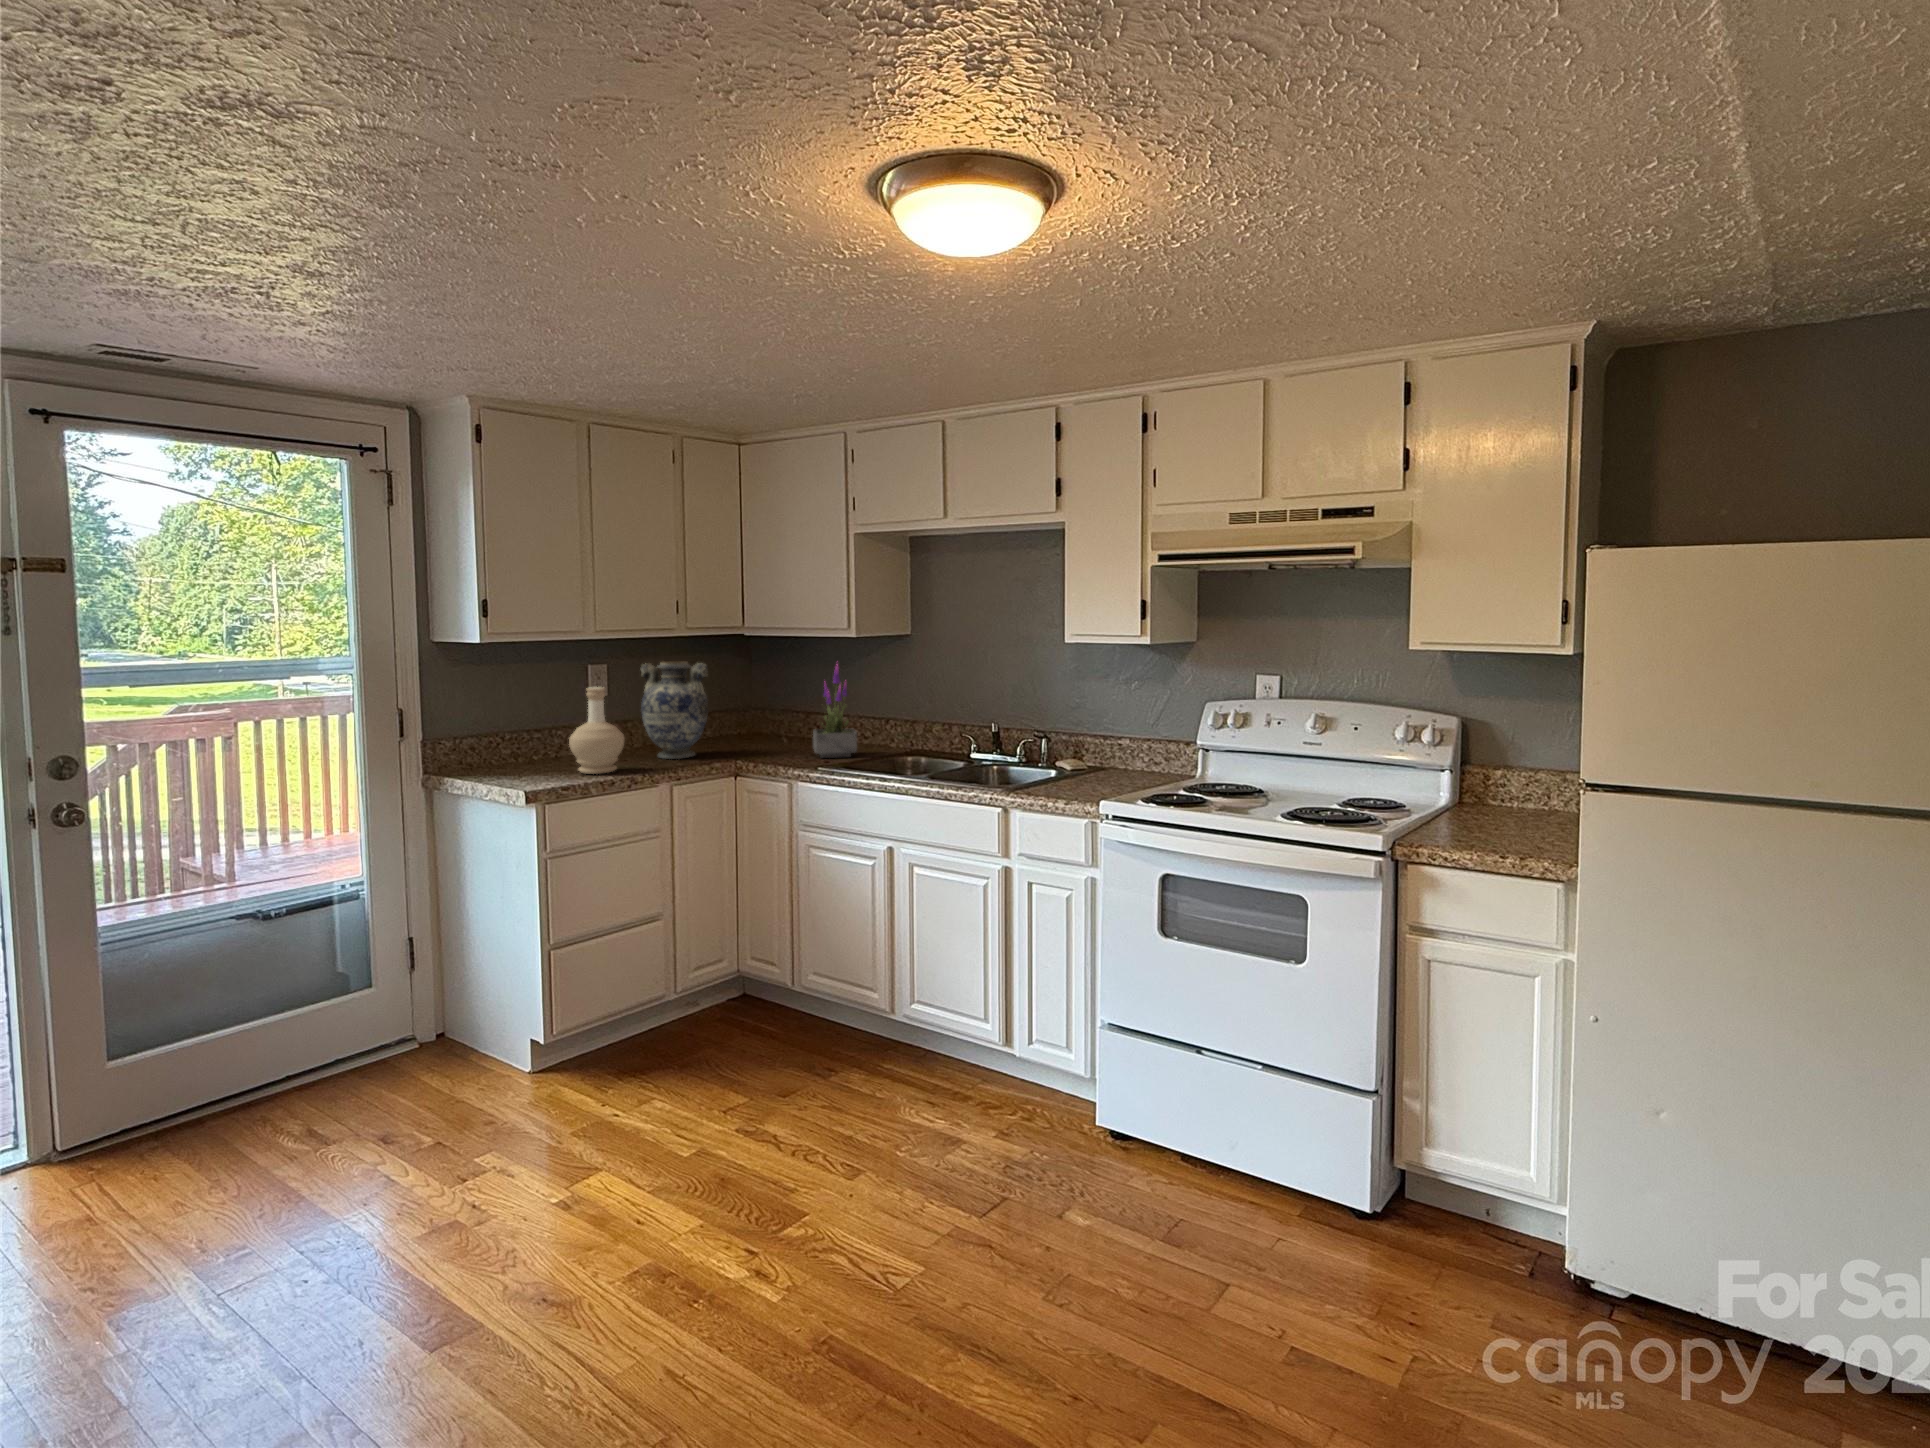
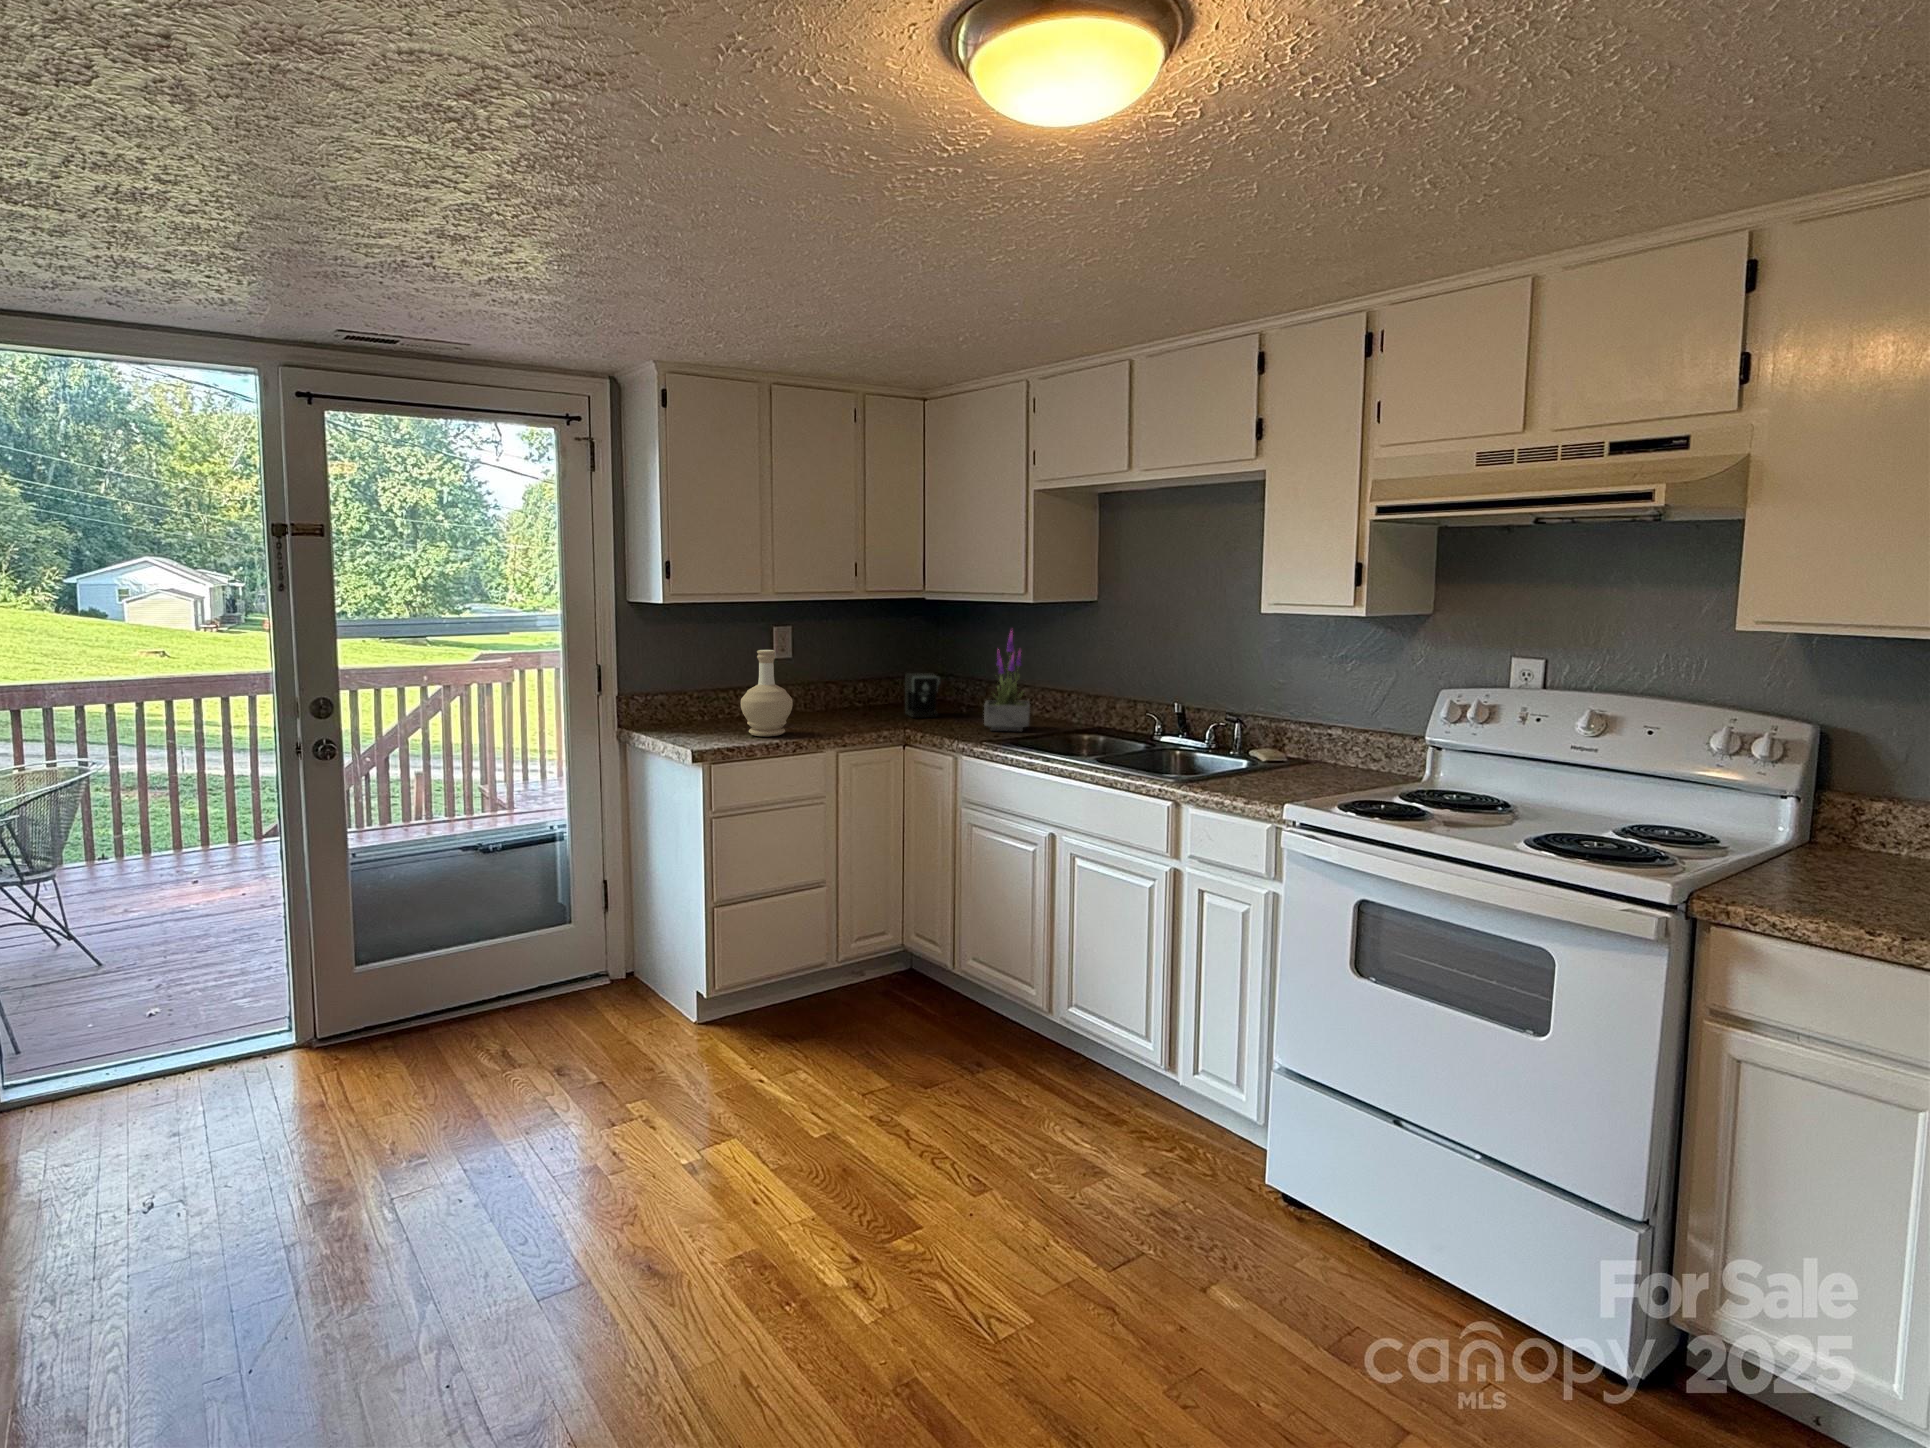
vase: present [640,661,708,759] -> none [816,625,881,724]
coffee maker: none [727,706,795,750] -> present [905,673,973,718]

